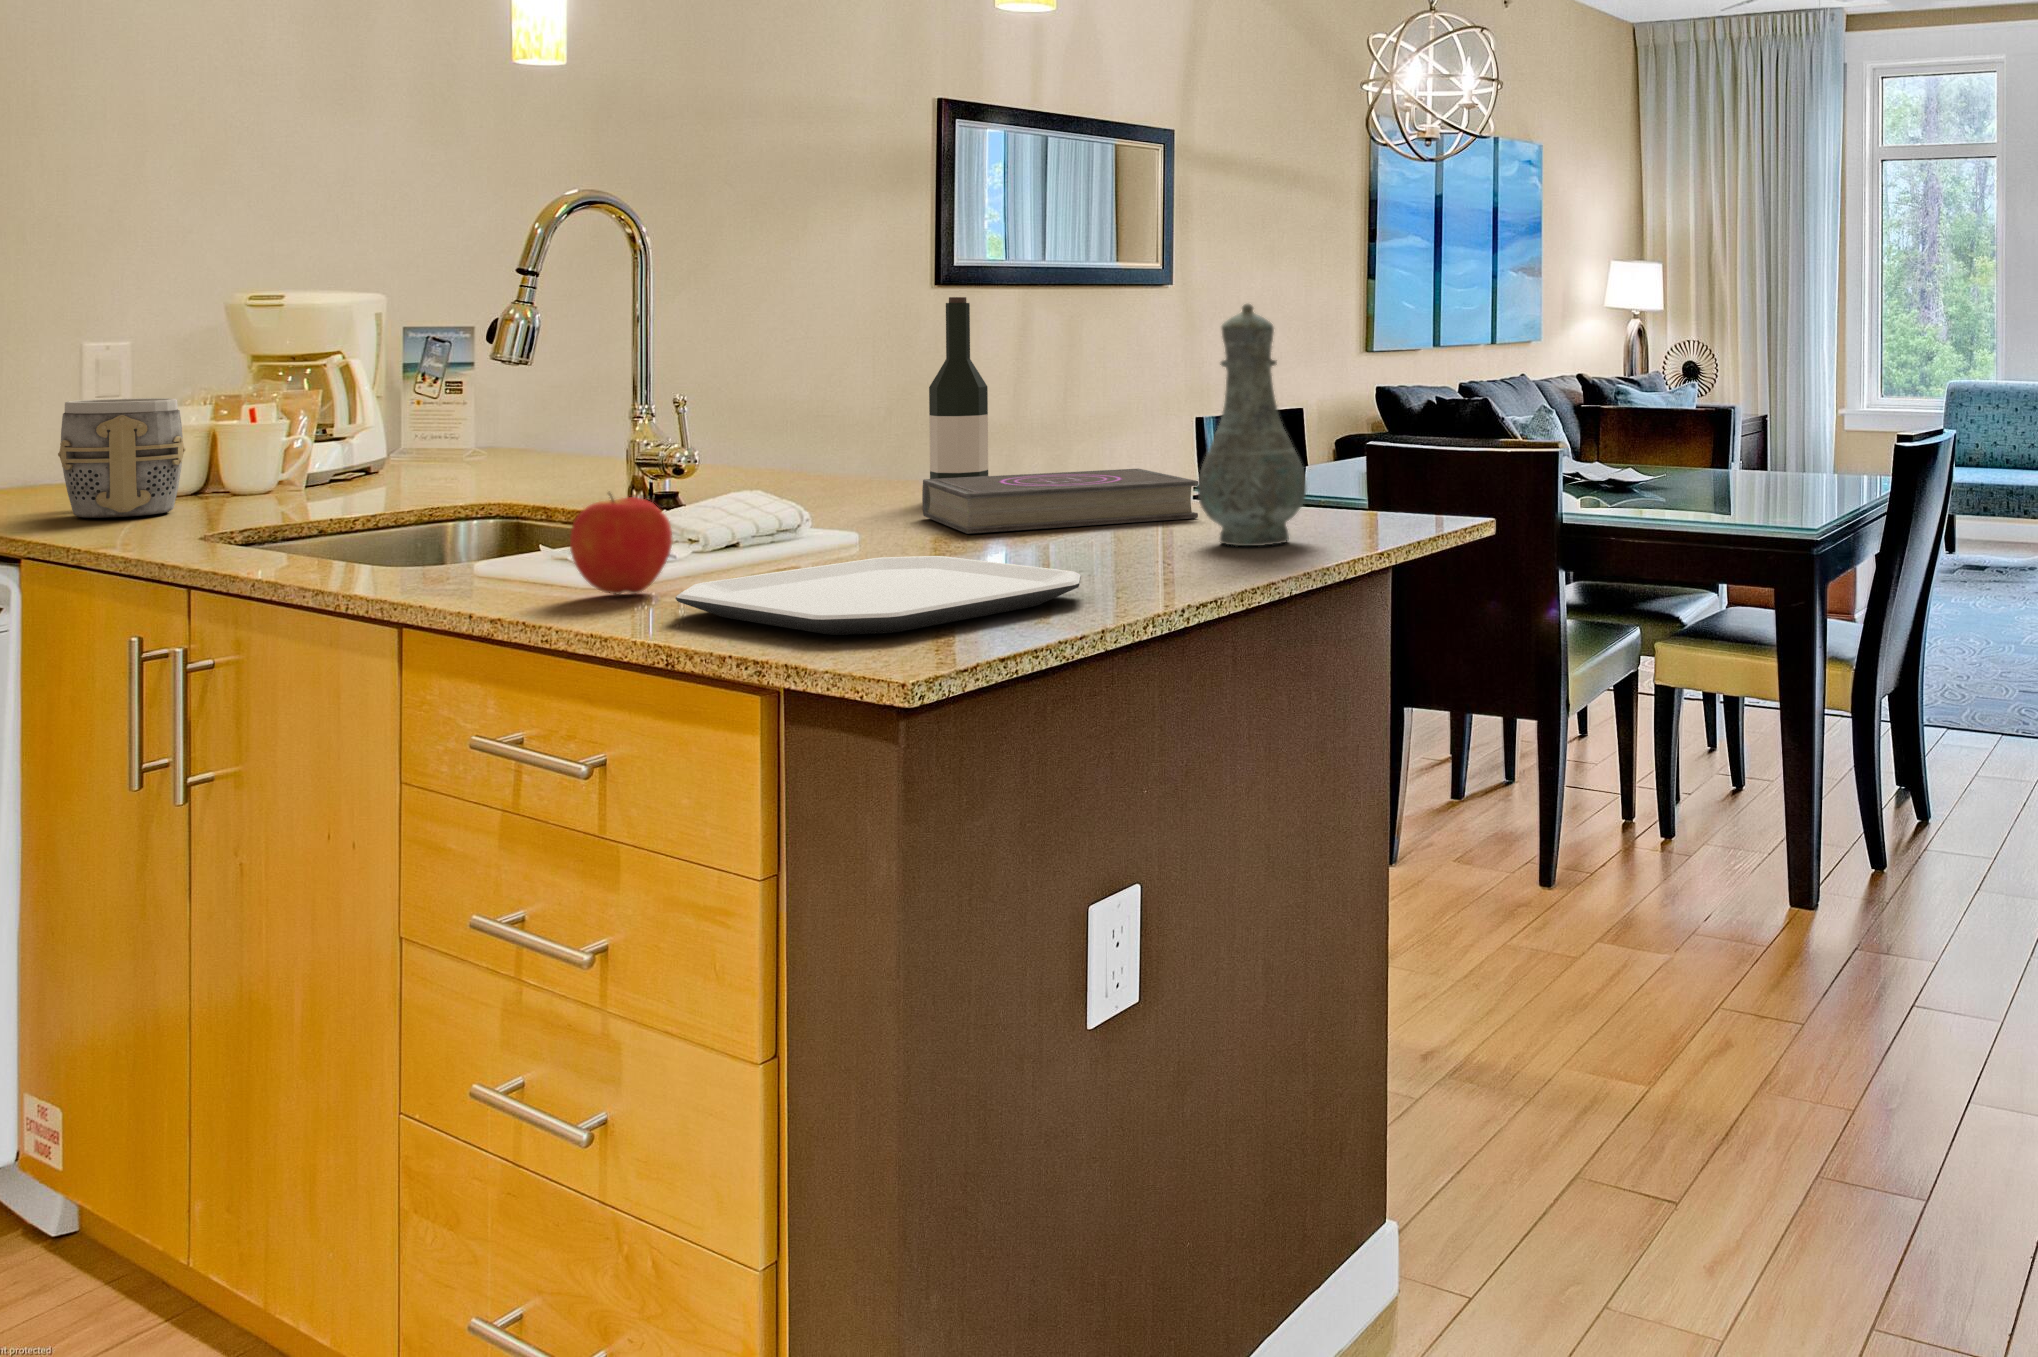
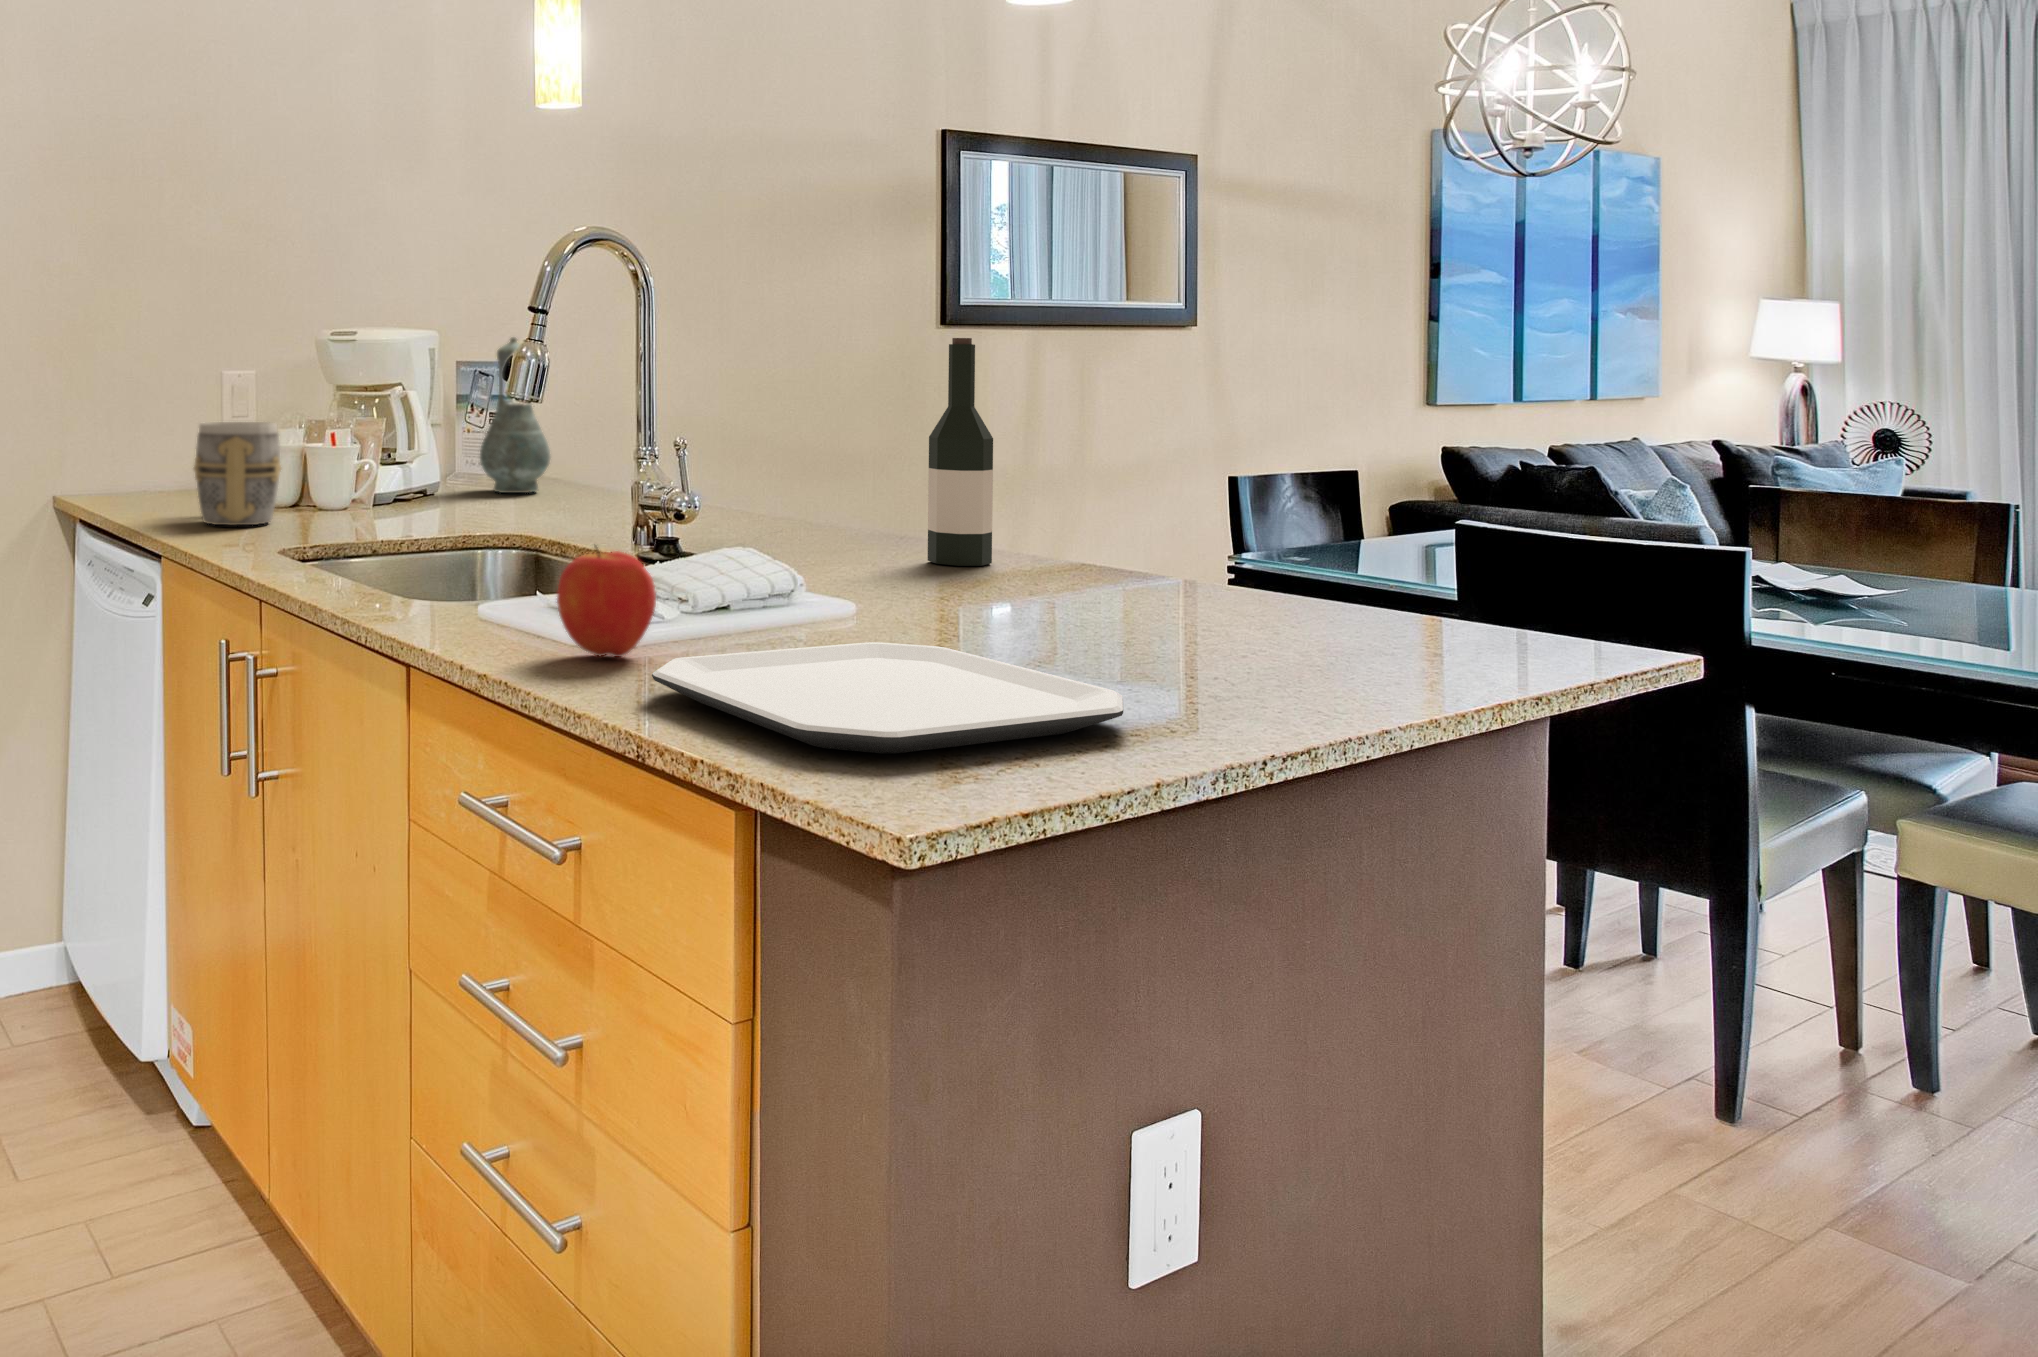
vase: present [1198,304,1306,546] -> present [480,337,550,493]
book: present [922,468,1198,534] -> none [920,541,1255,614]

